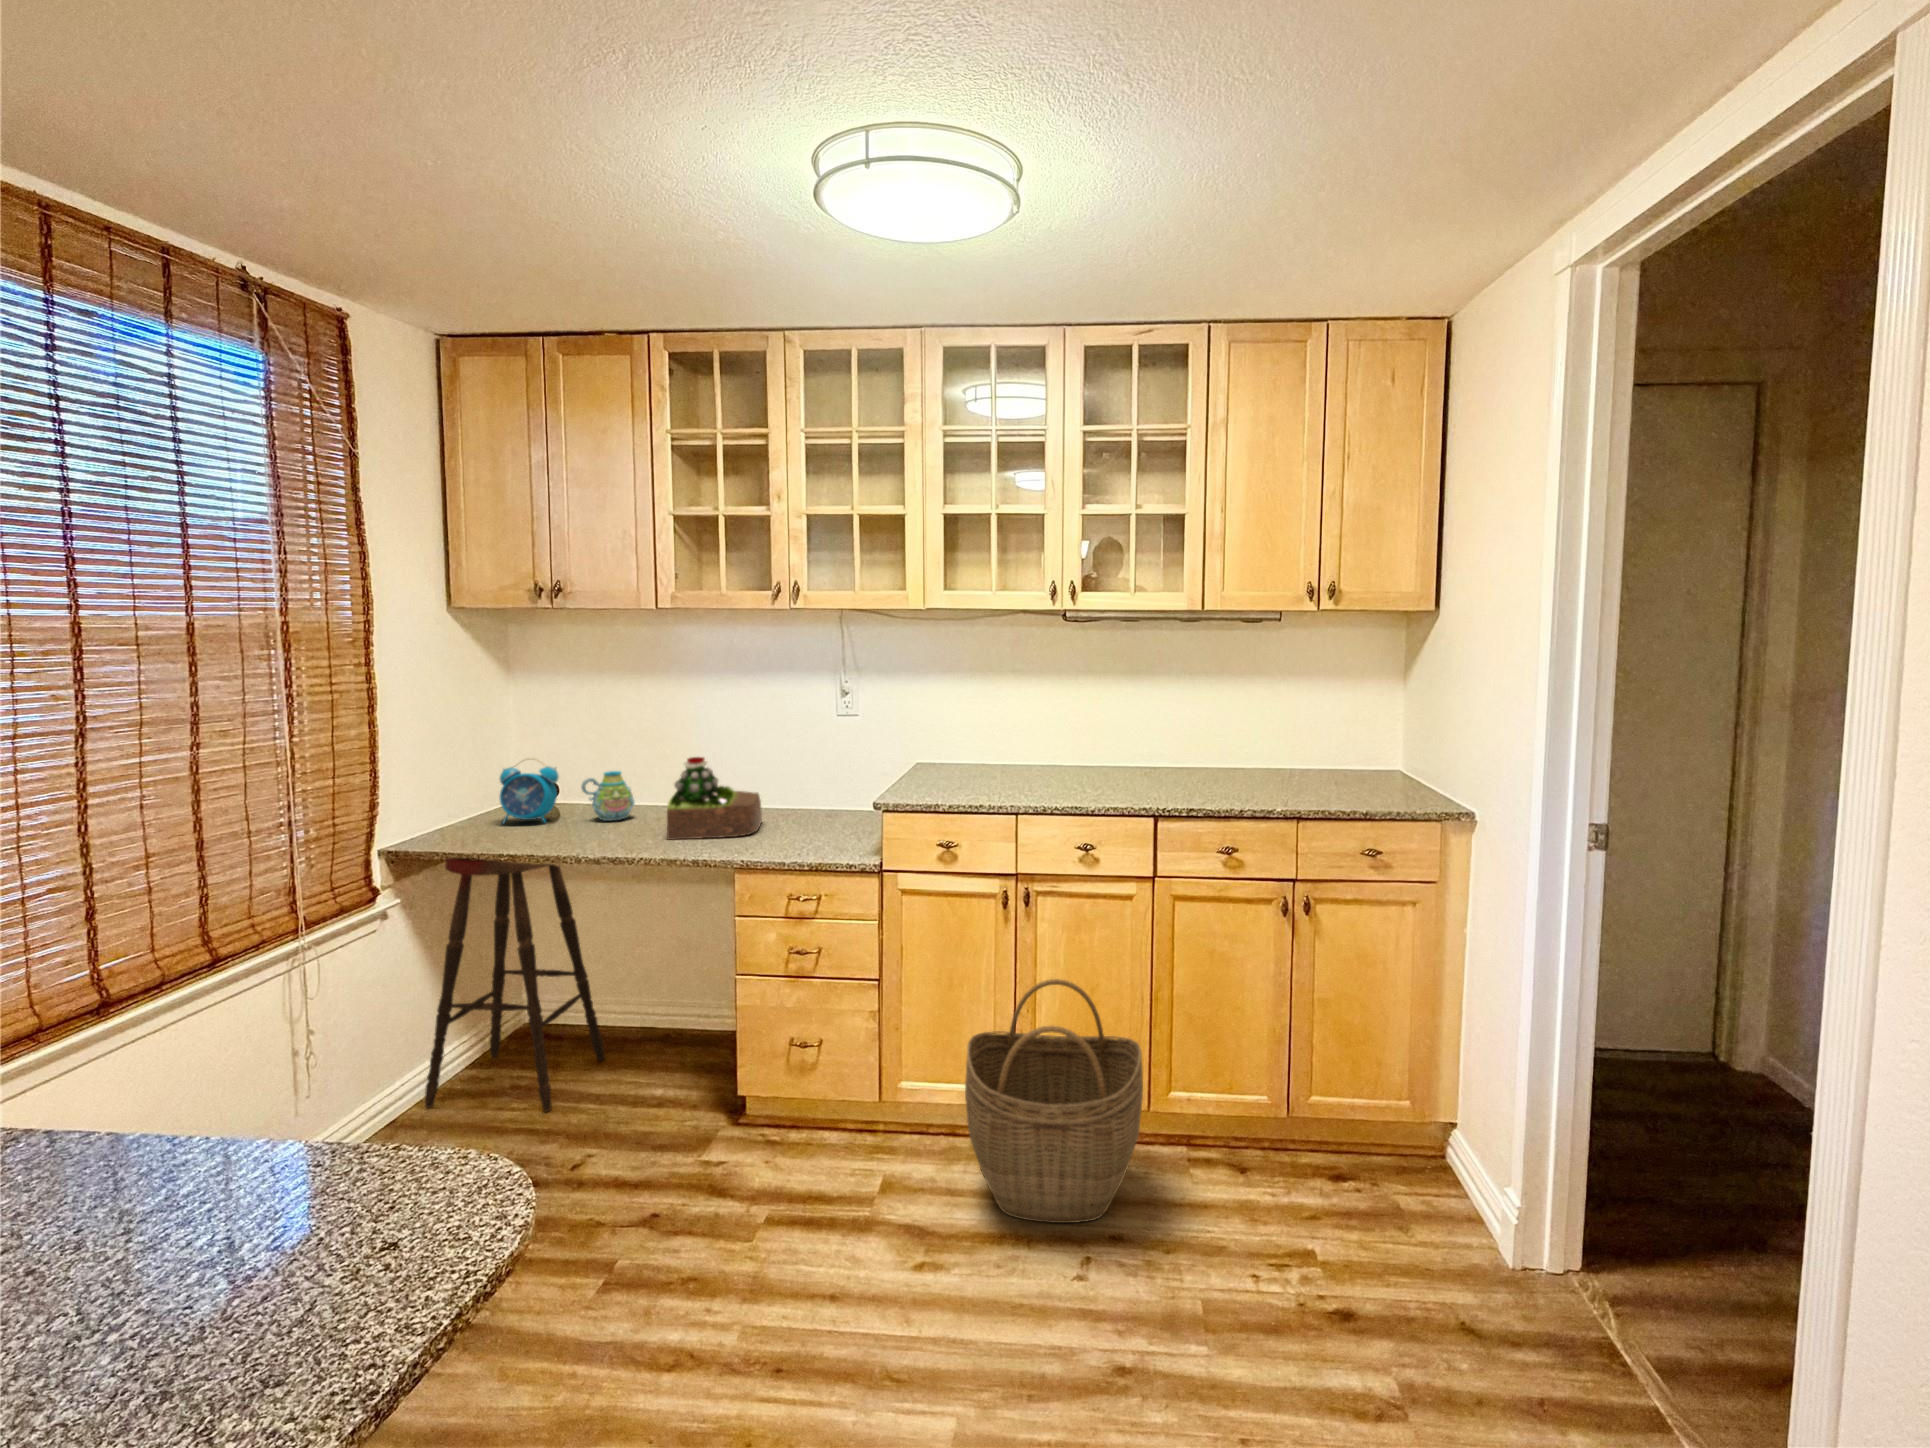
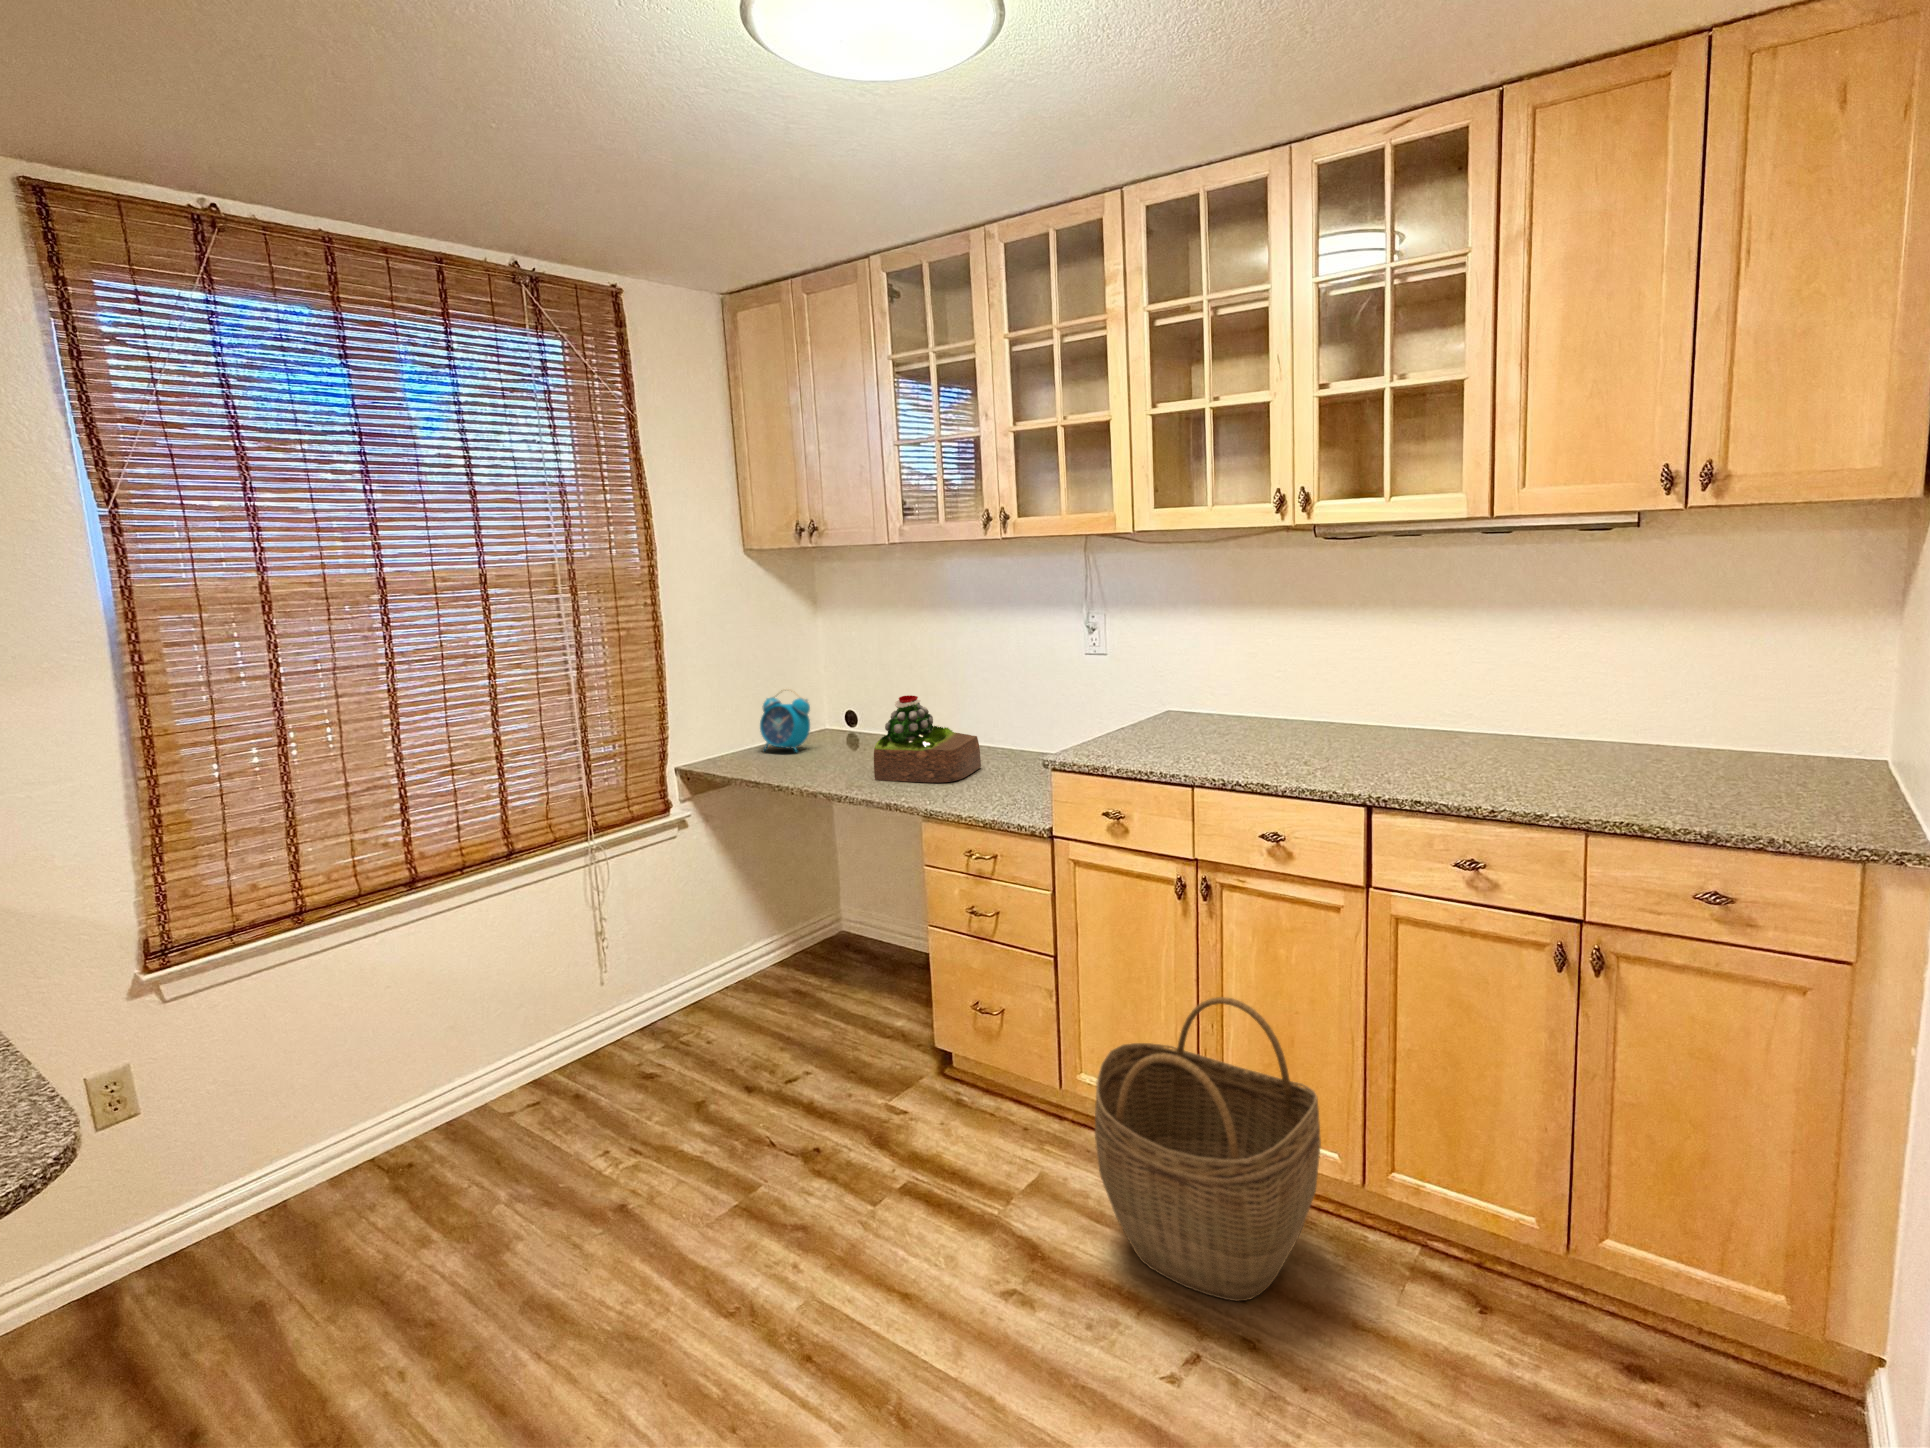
mug: present [581,771,635,821] -> none [825,705,875,755]
bar stool: present [425,858,605,1112] -> none [711,760,861,1024]

